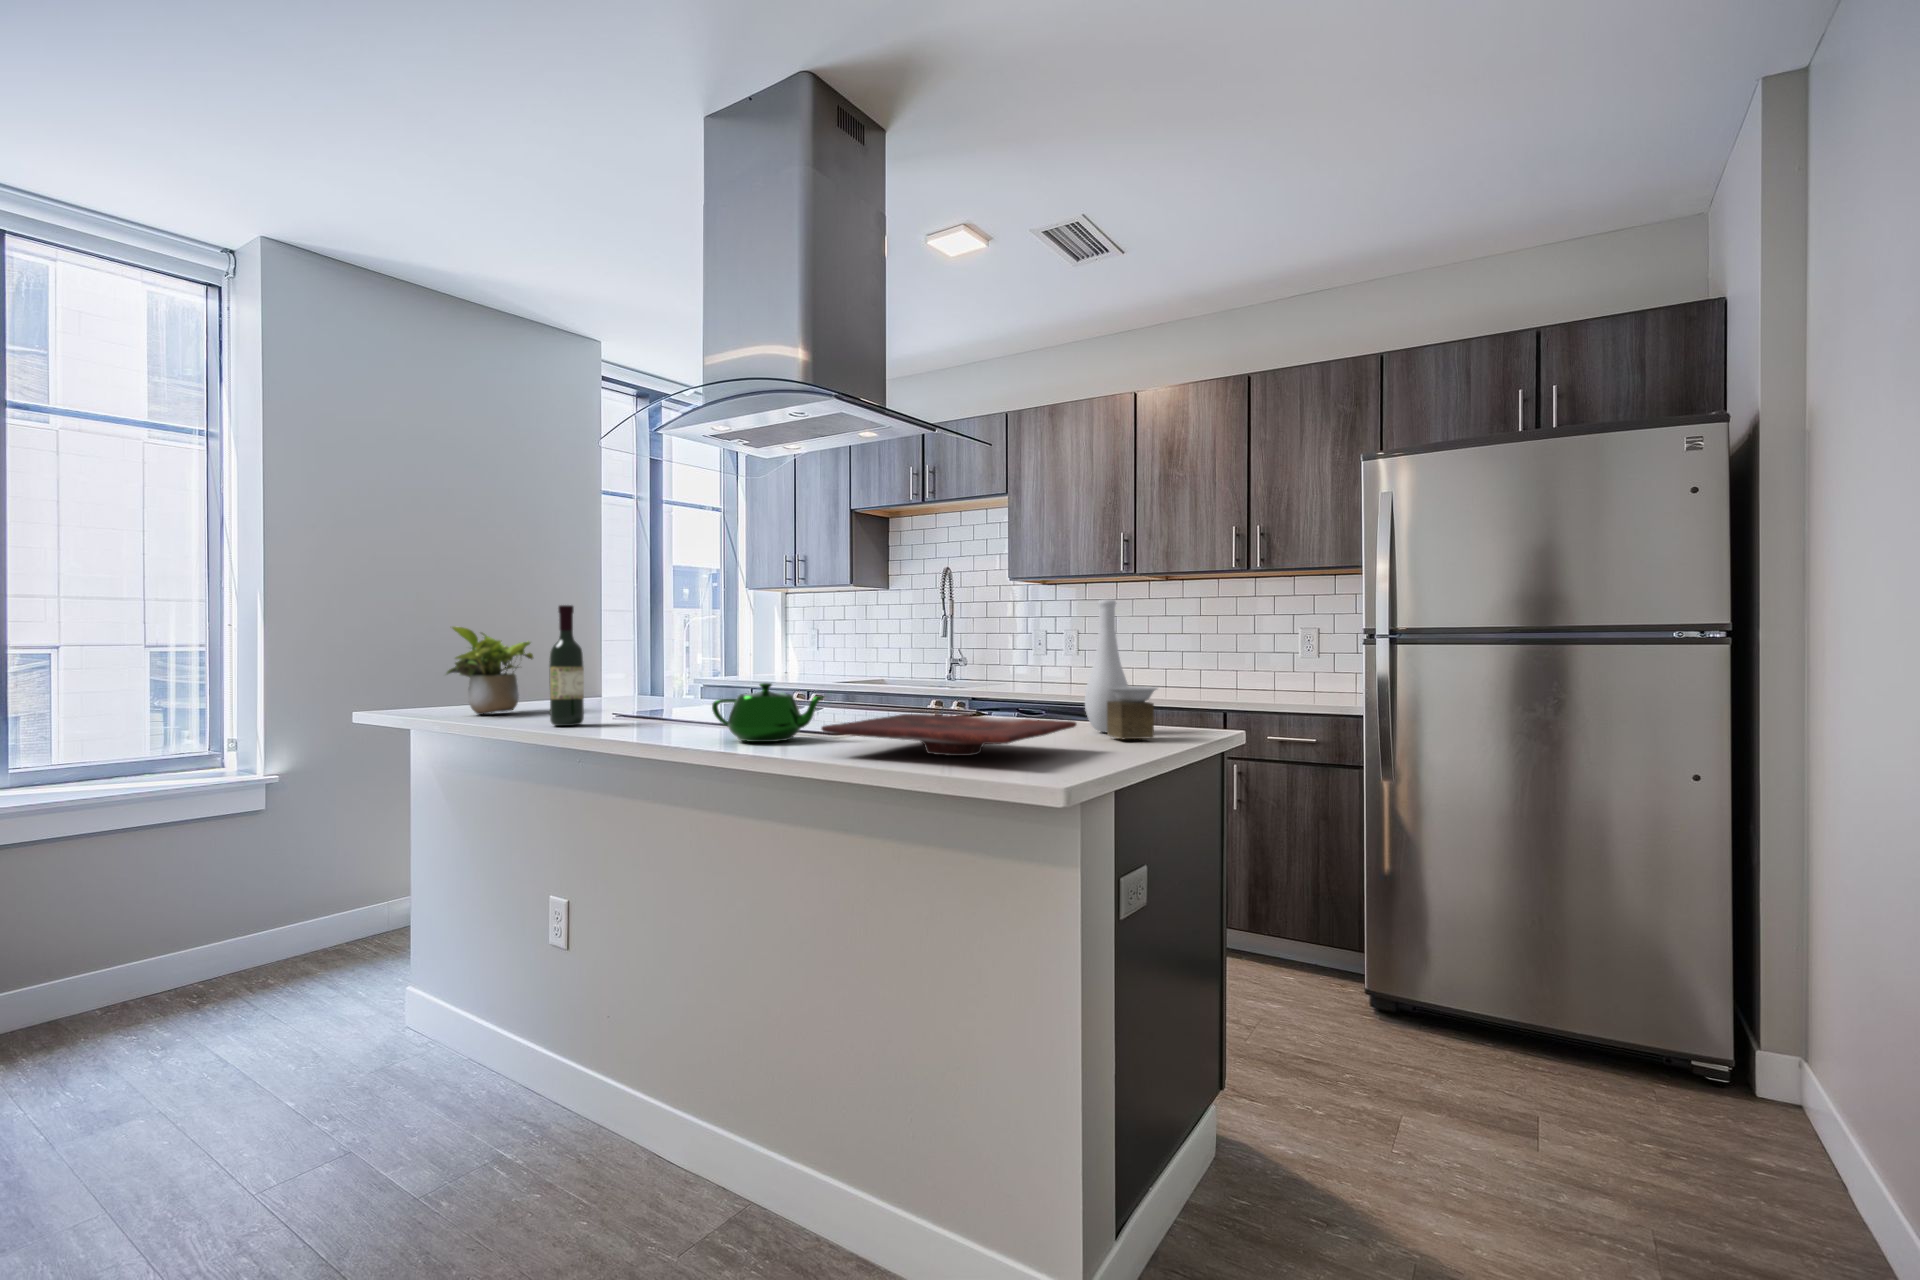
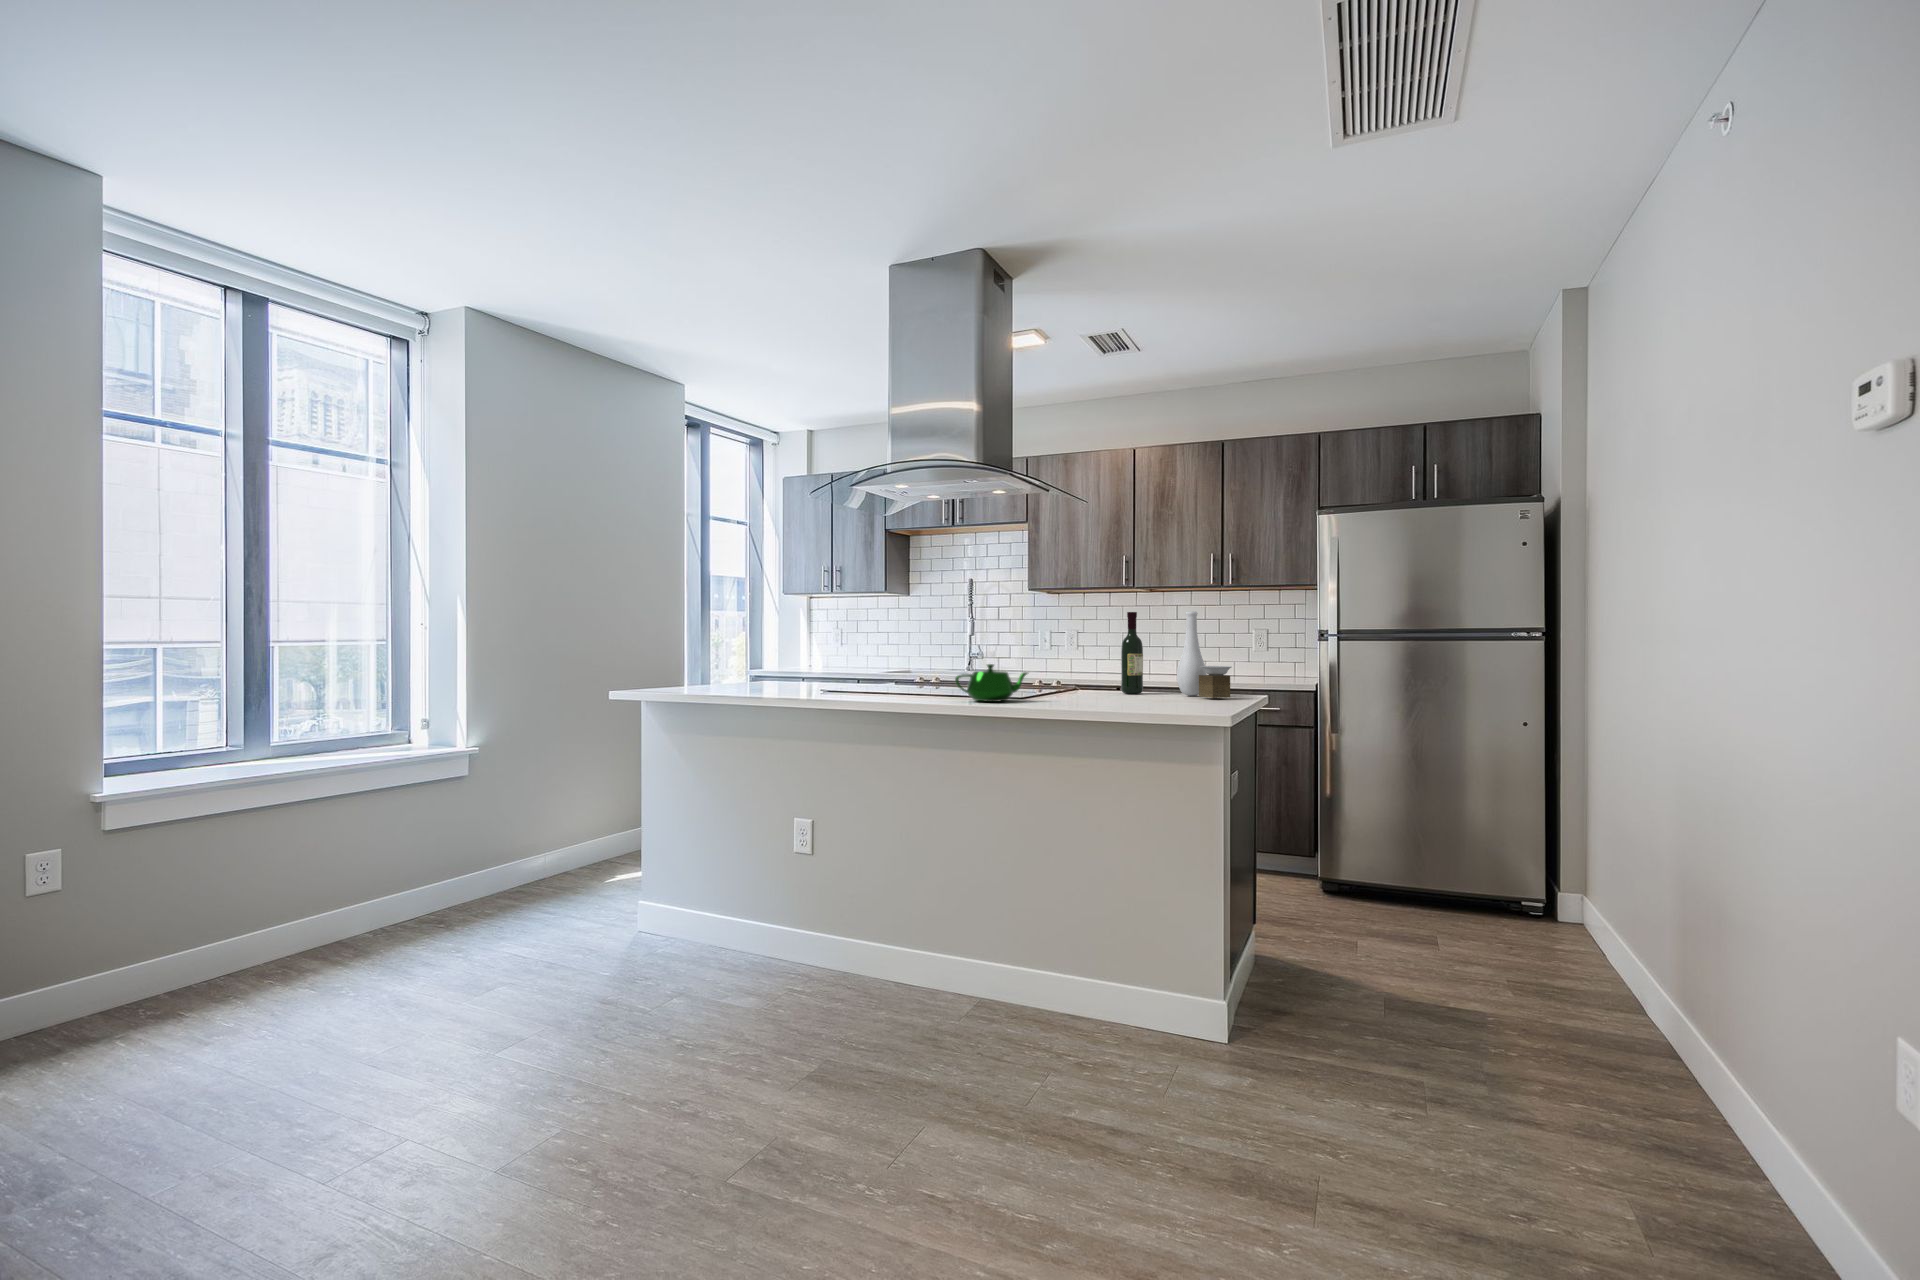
wine bottle: present [549,605,584,726] -> present [1121,612,1143,694]
potted plant: present [447,627,533,715] -> none [693,626,751,692]
cutting board: present [821,714,1076,756] -> none [1056,684,1198,705]

